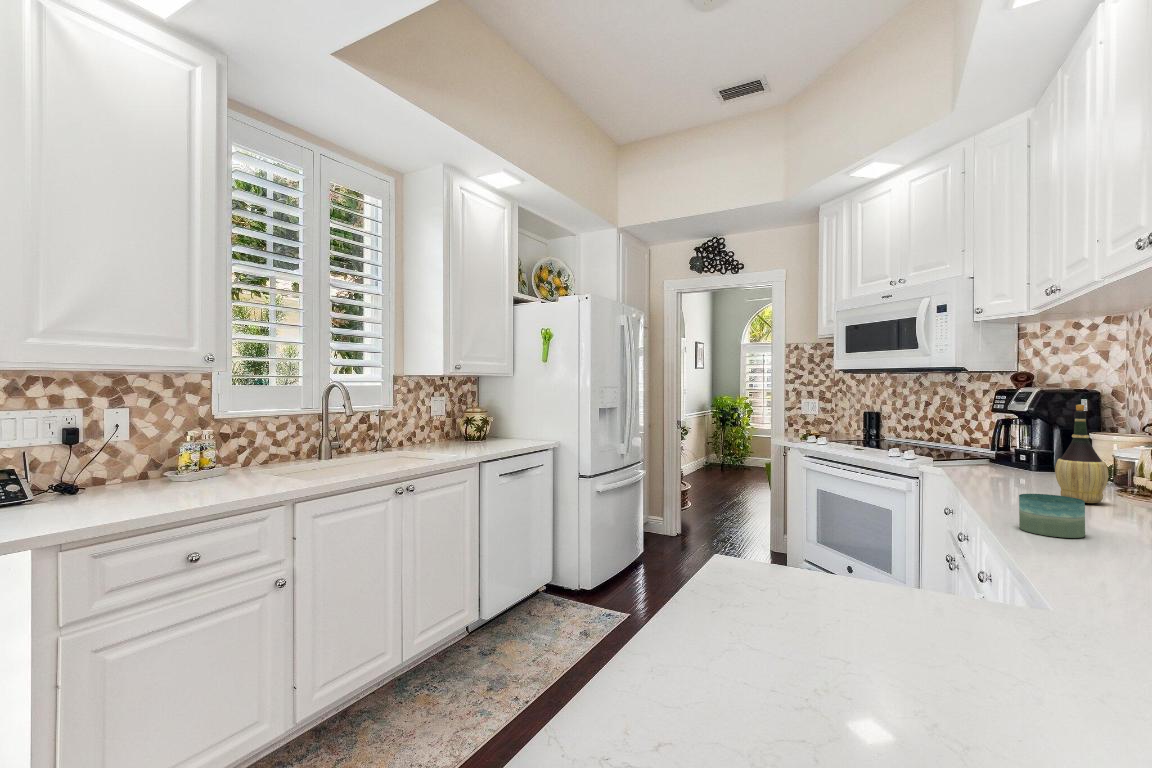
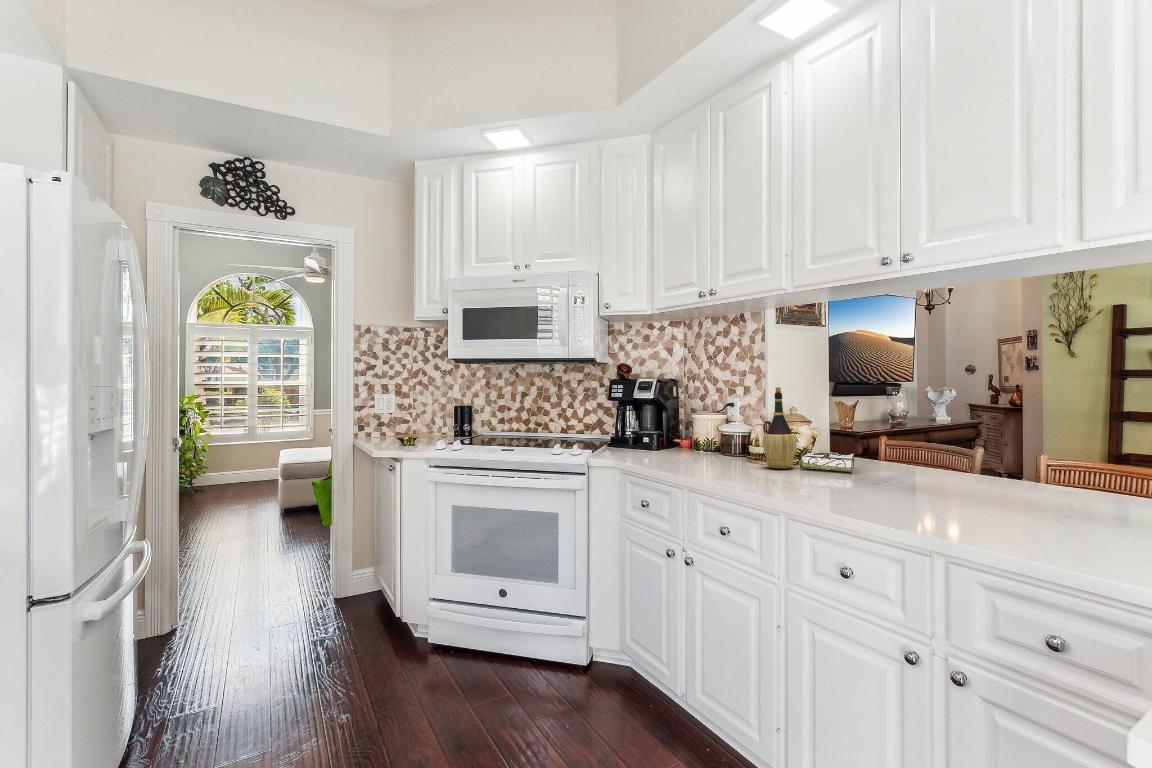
candle: present [1019,494,1085,538] -> none [841,462,885,495]

